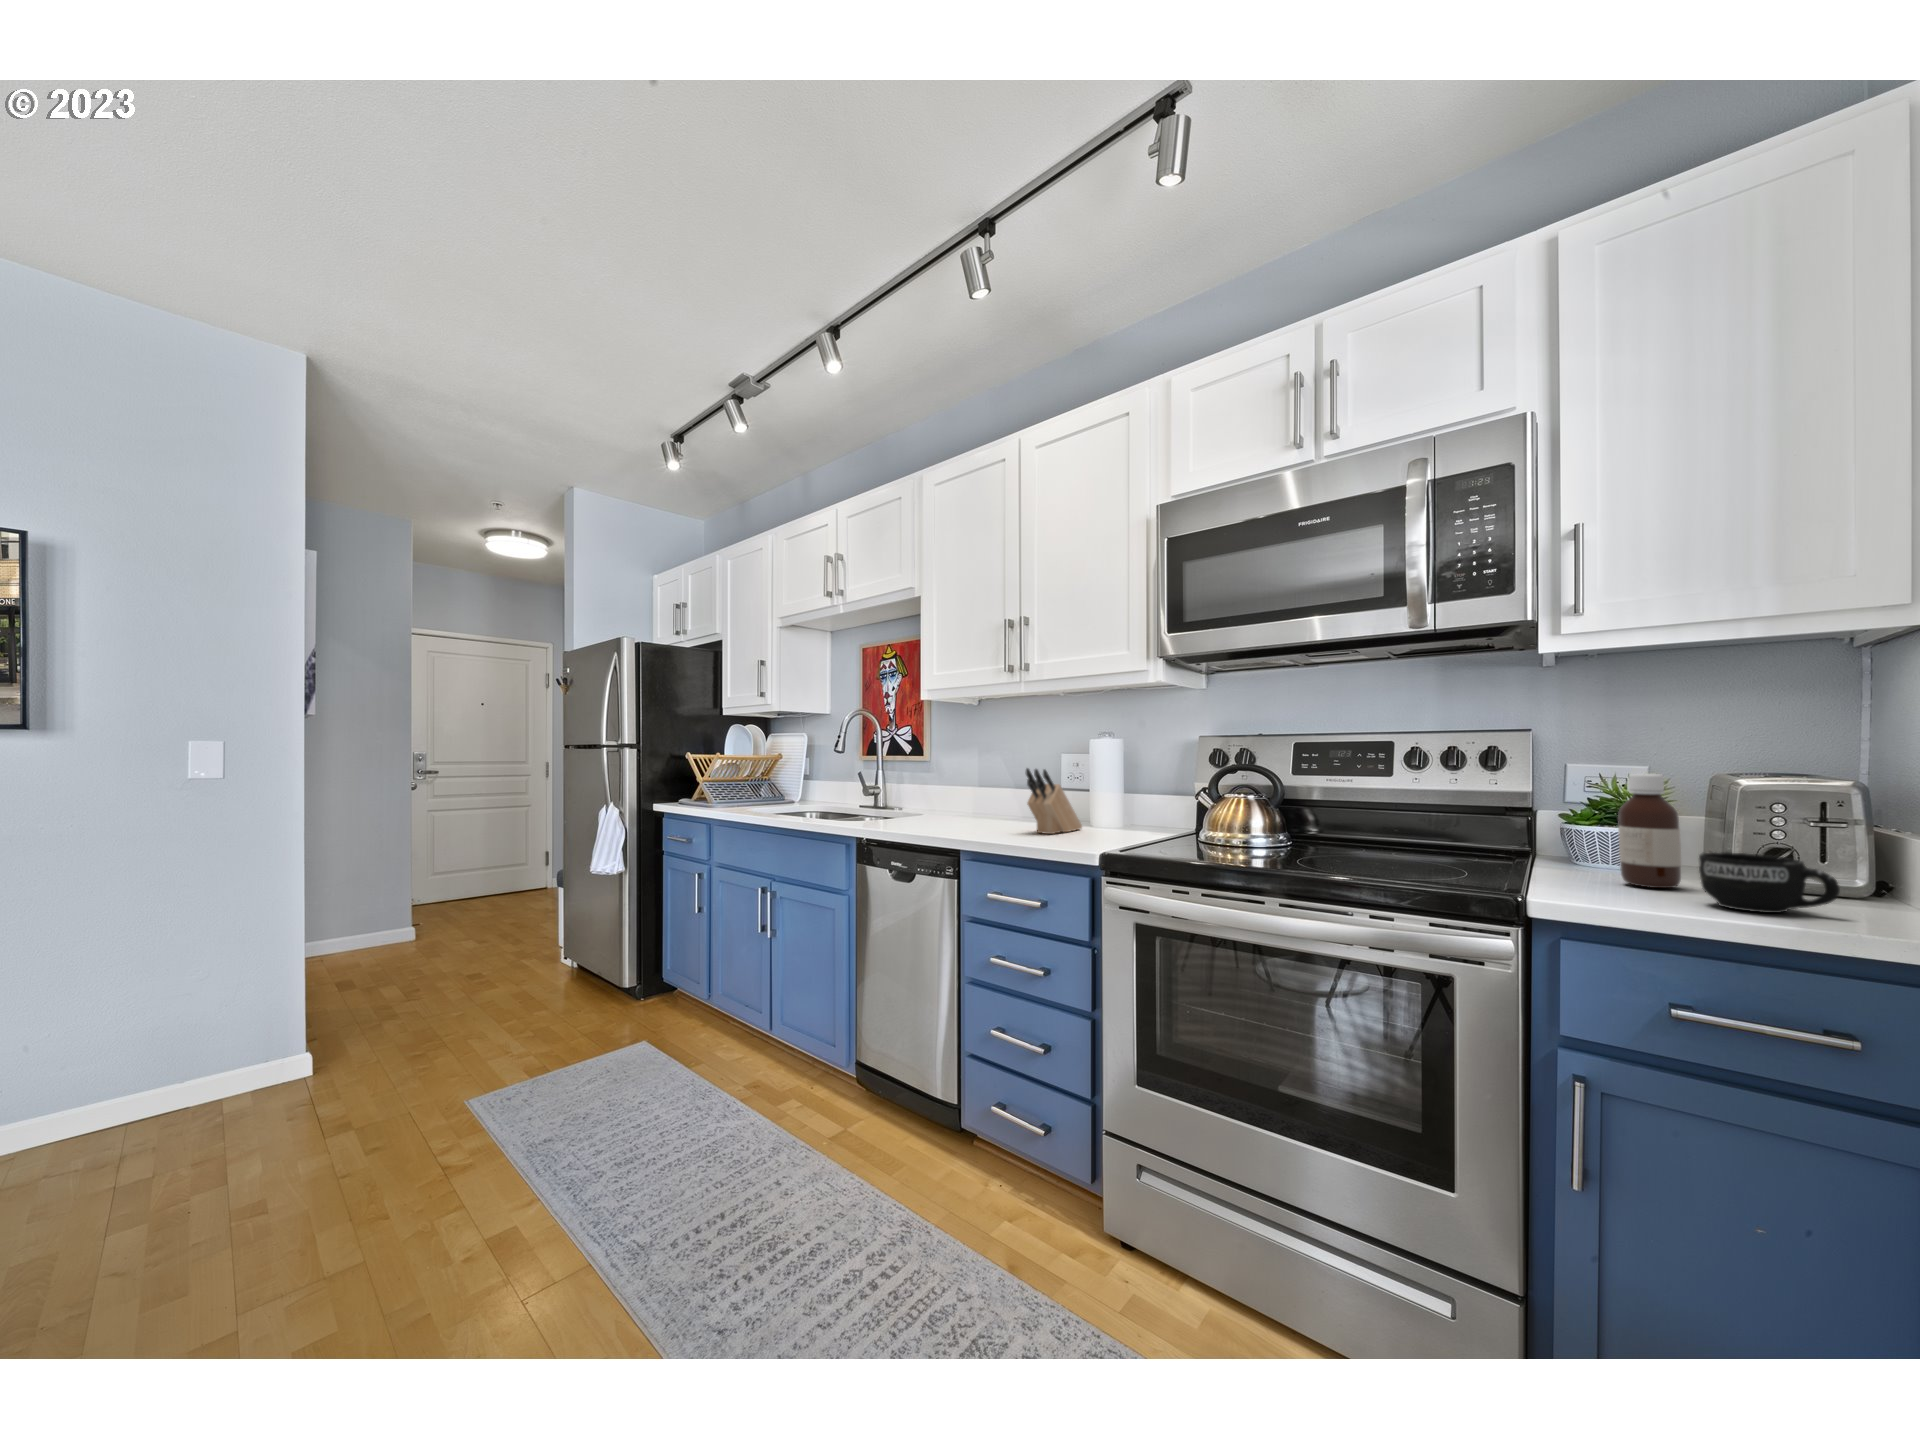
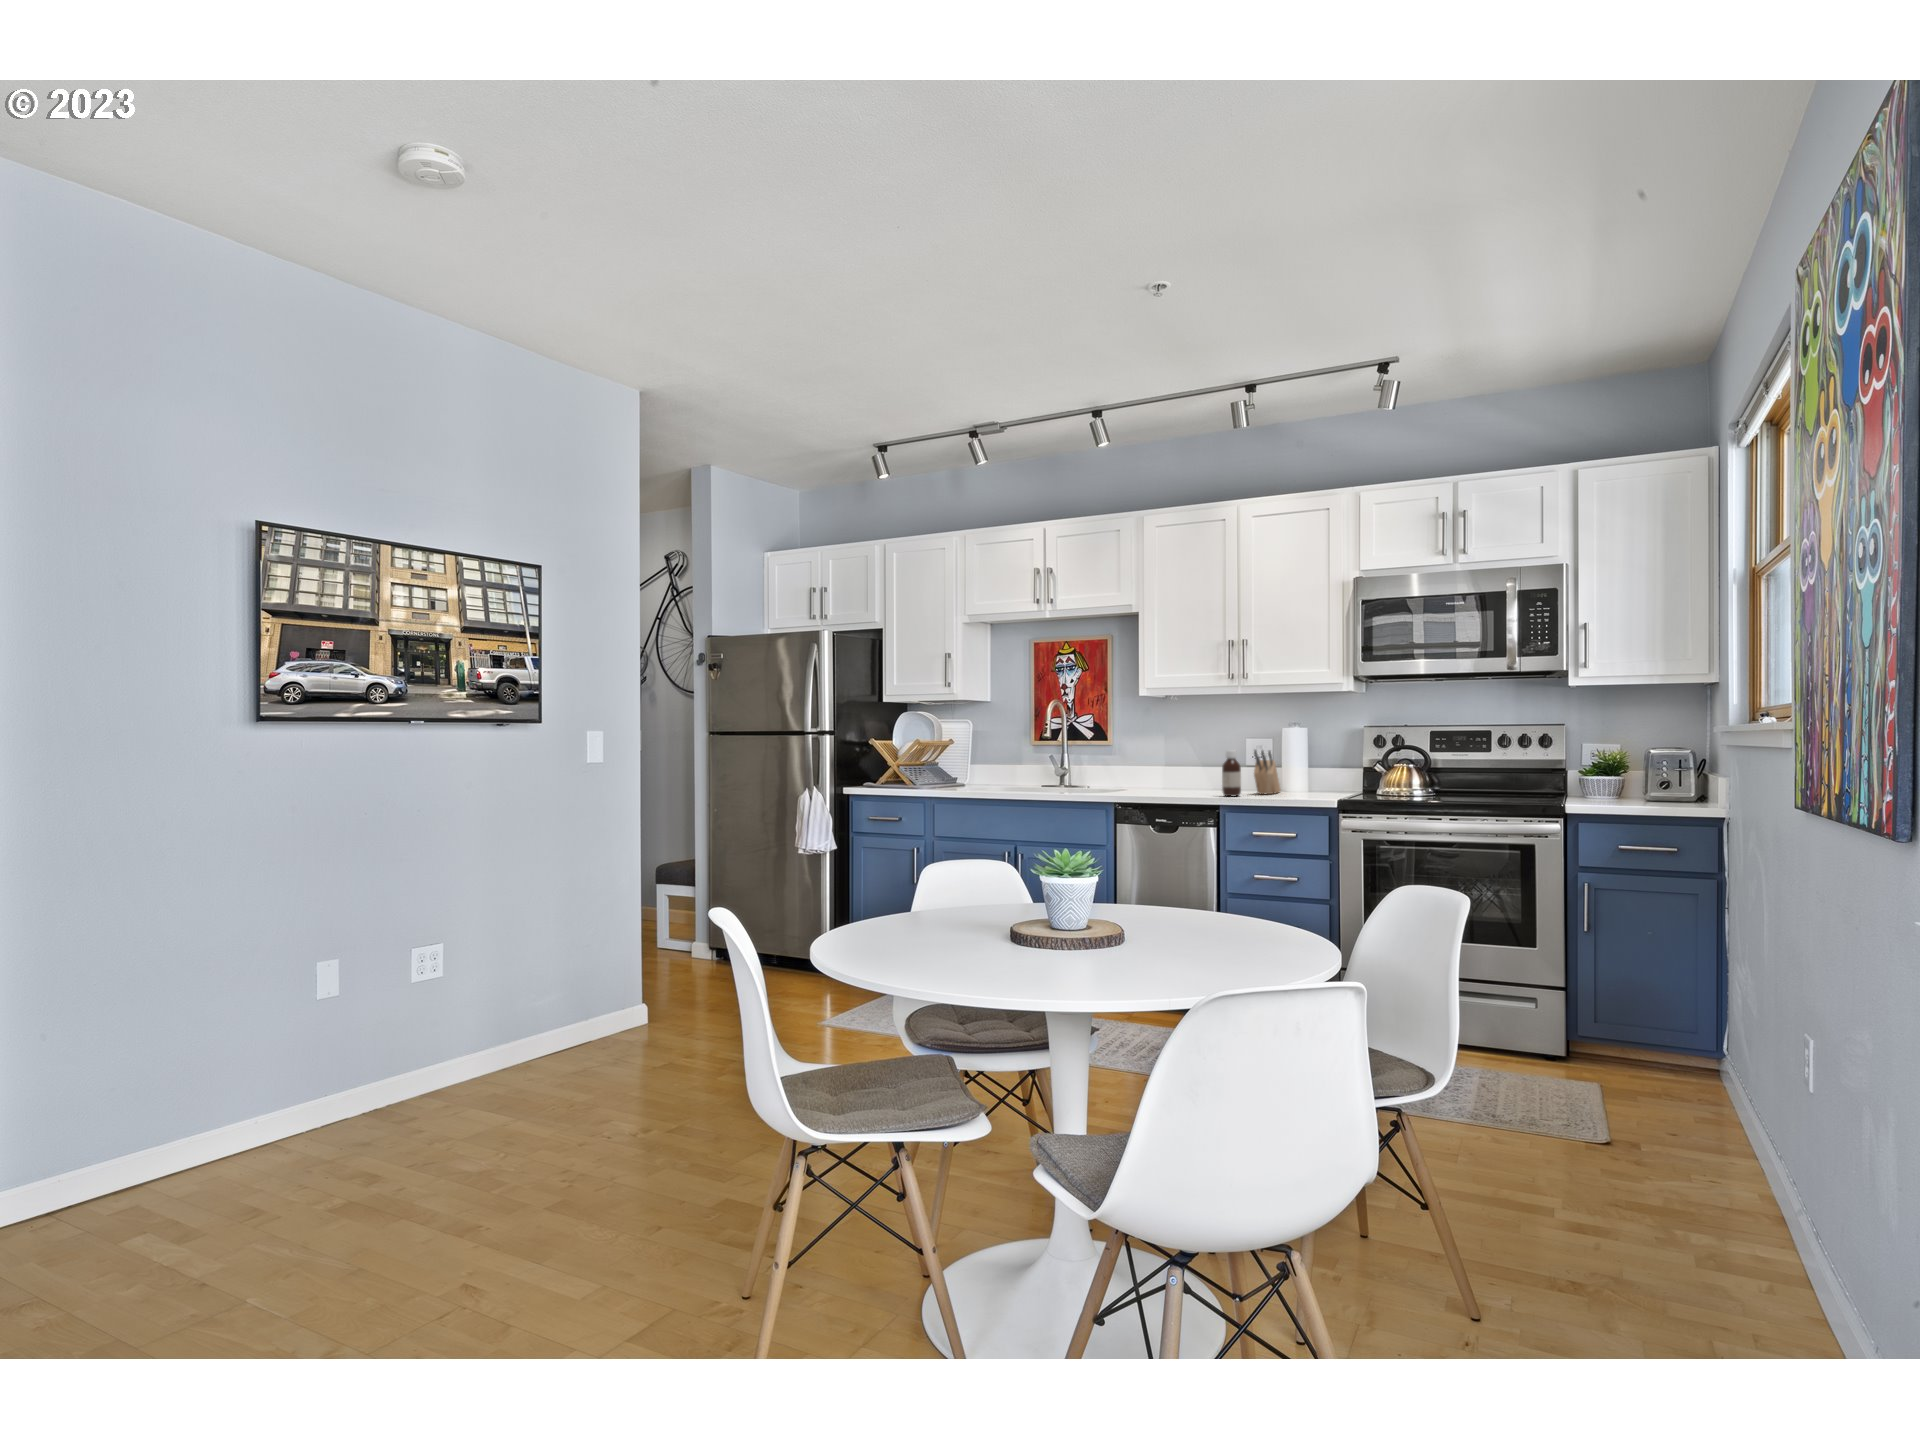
bottle: present [1618,774,1681,888] -> present [1222,750,1241,796]
mug: present [1699,852,1840,913] -> none [1632,783,1678,806]

